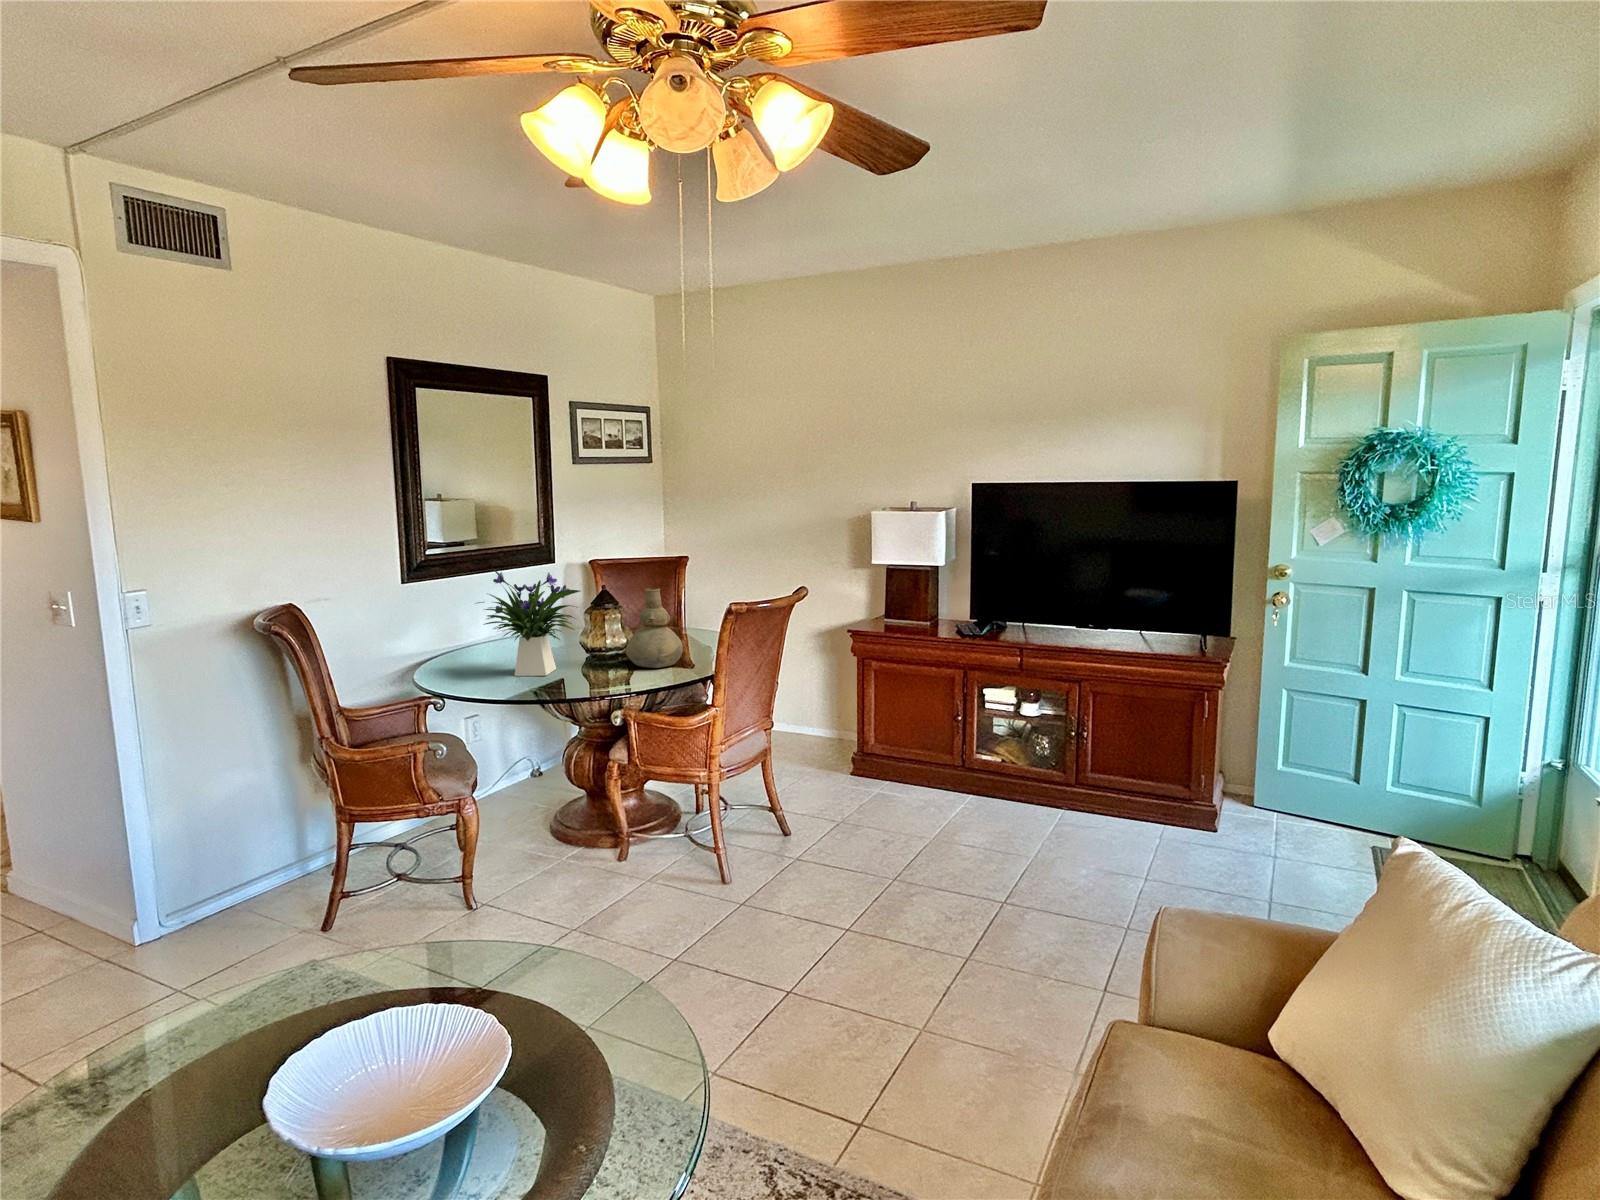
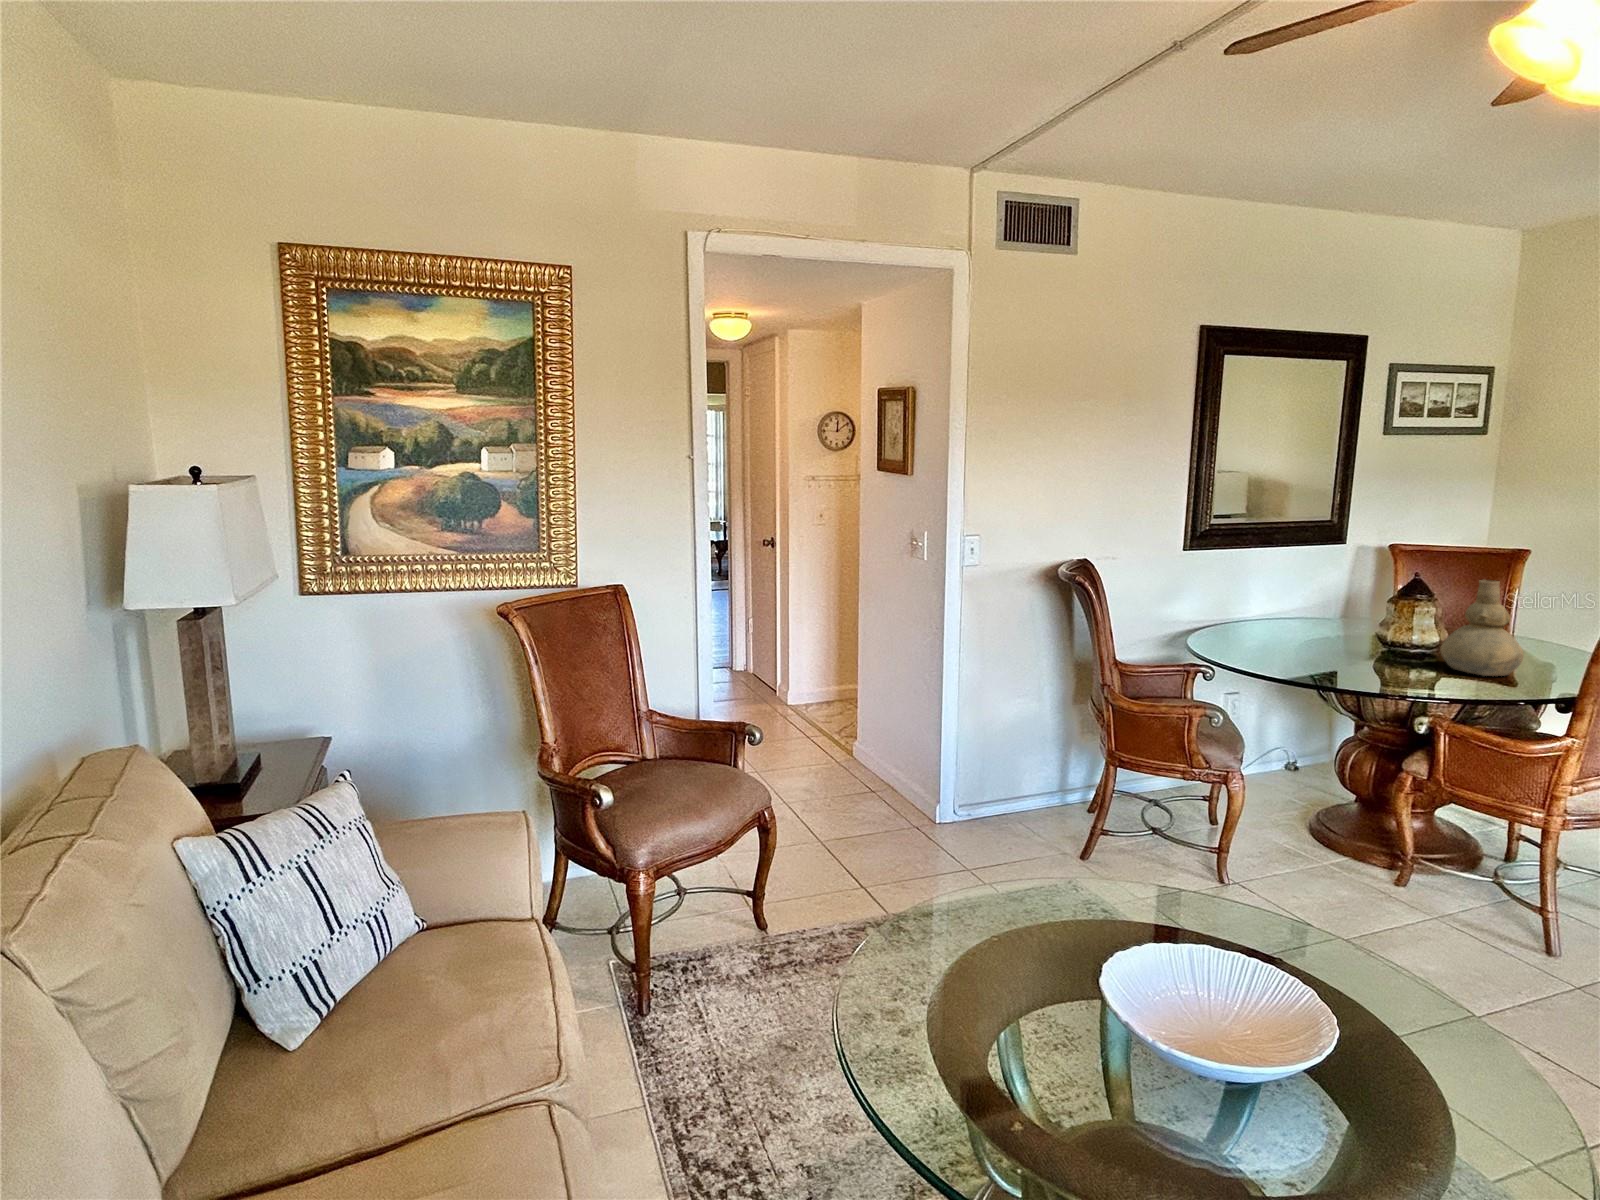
flower arrangement: present [476,568,580,676] -> none [1266,540,1394,662]

